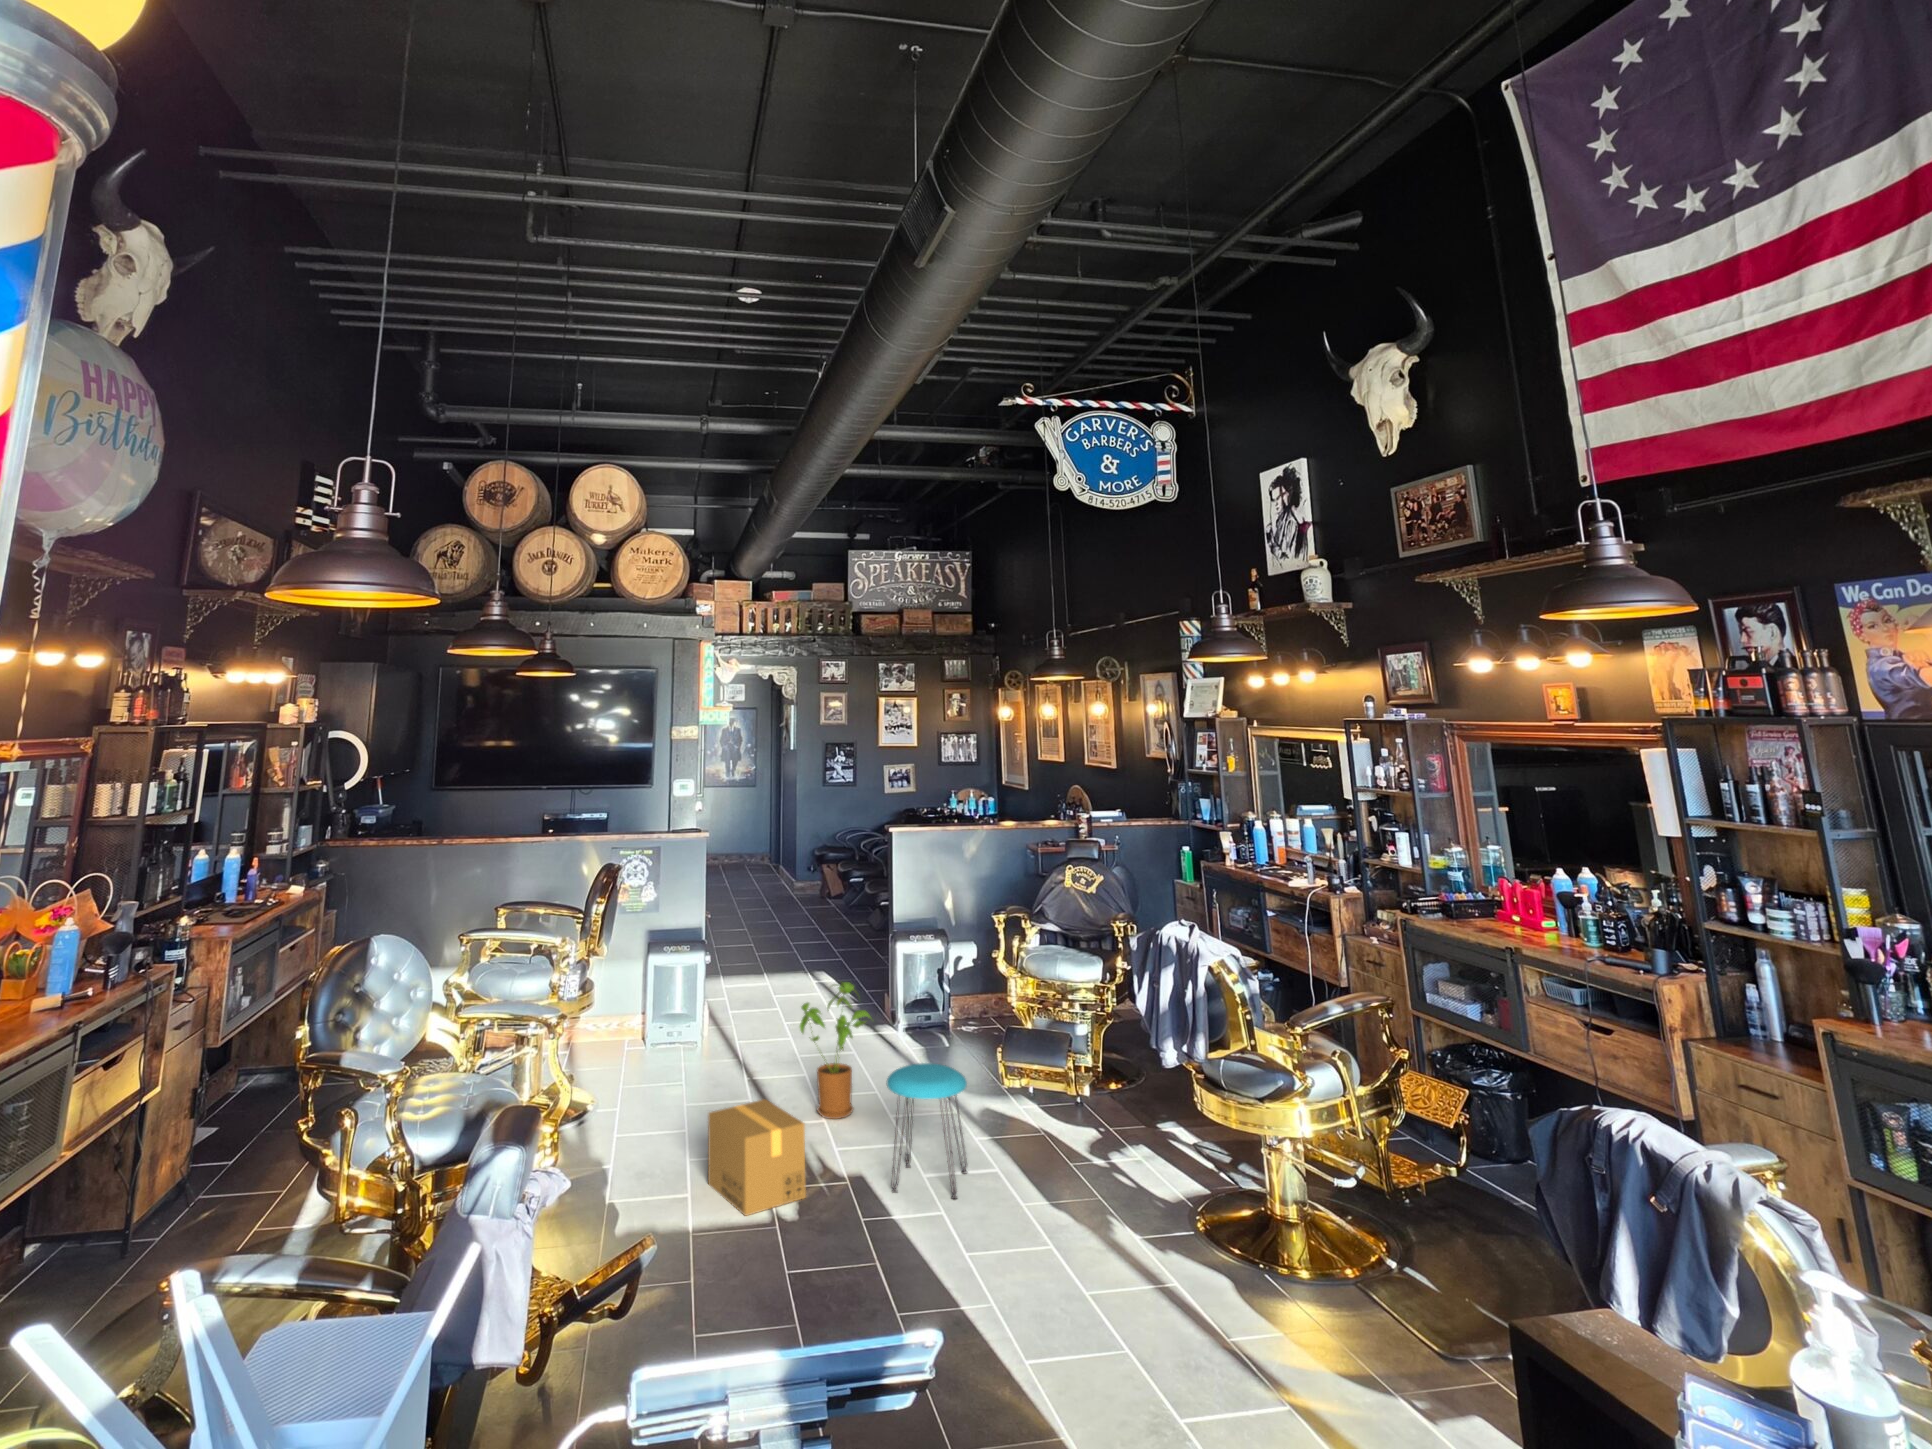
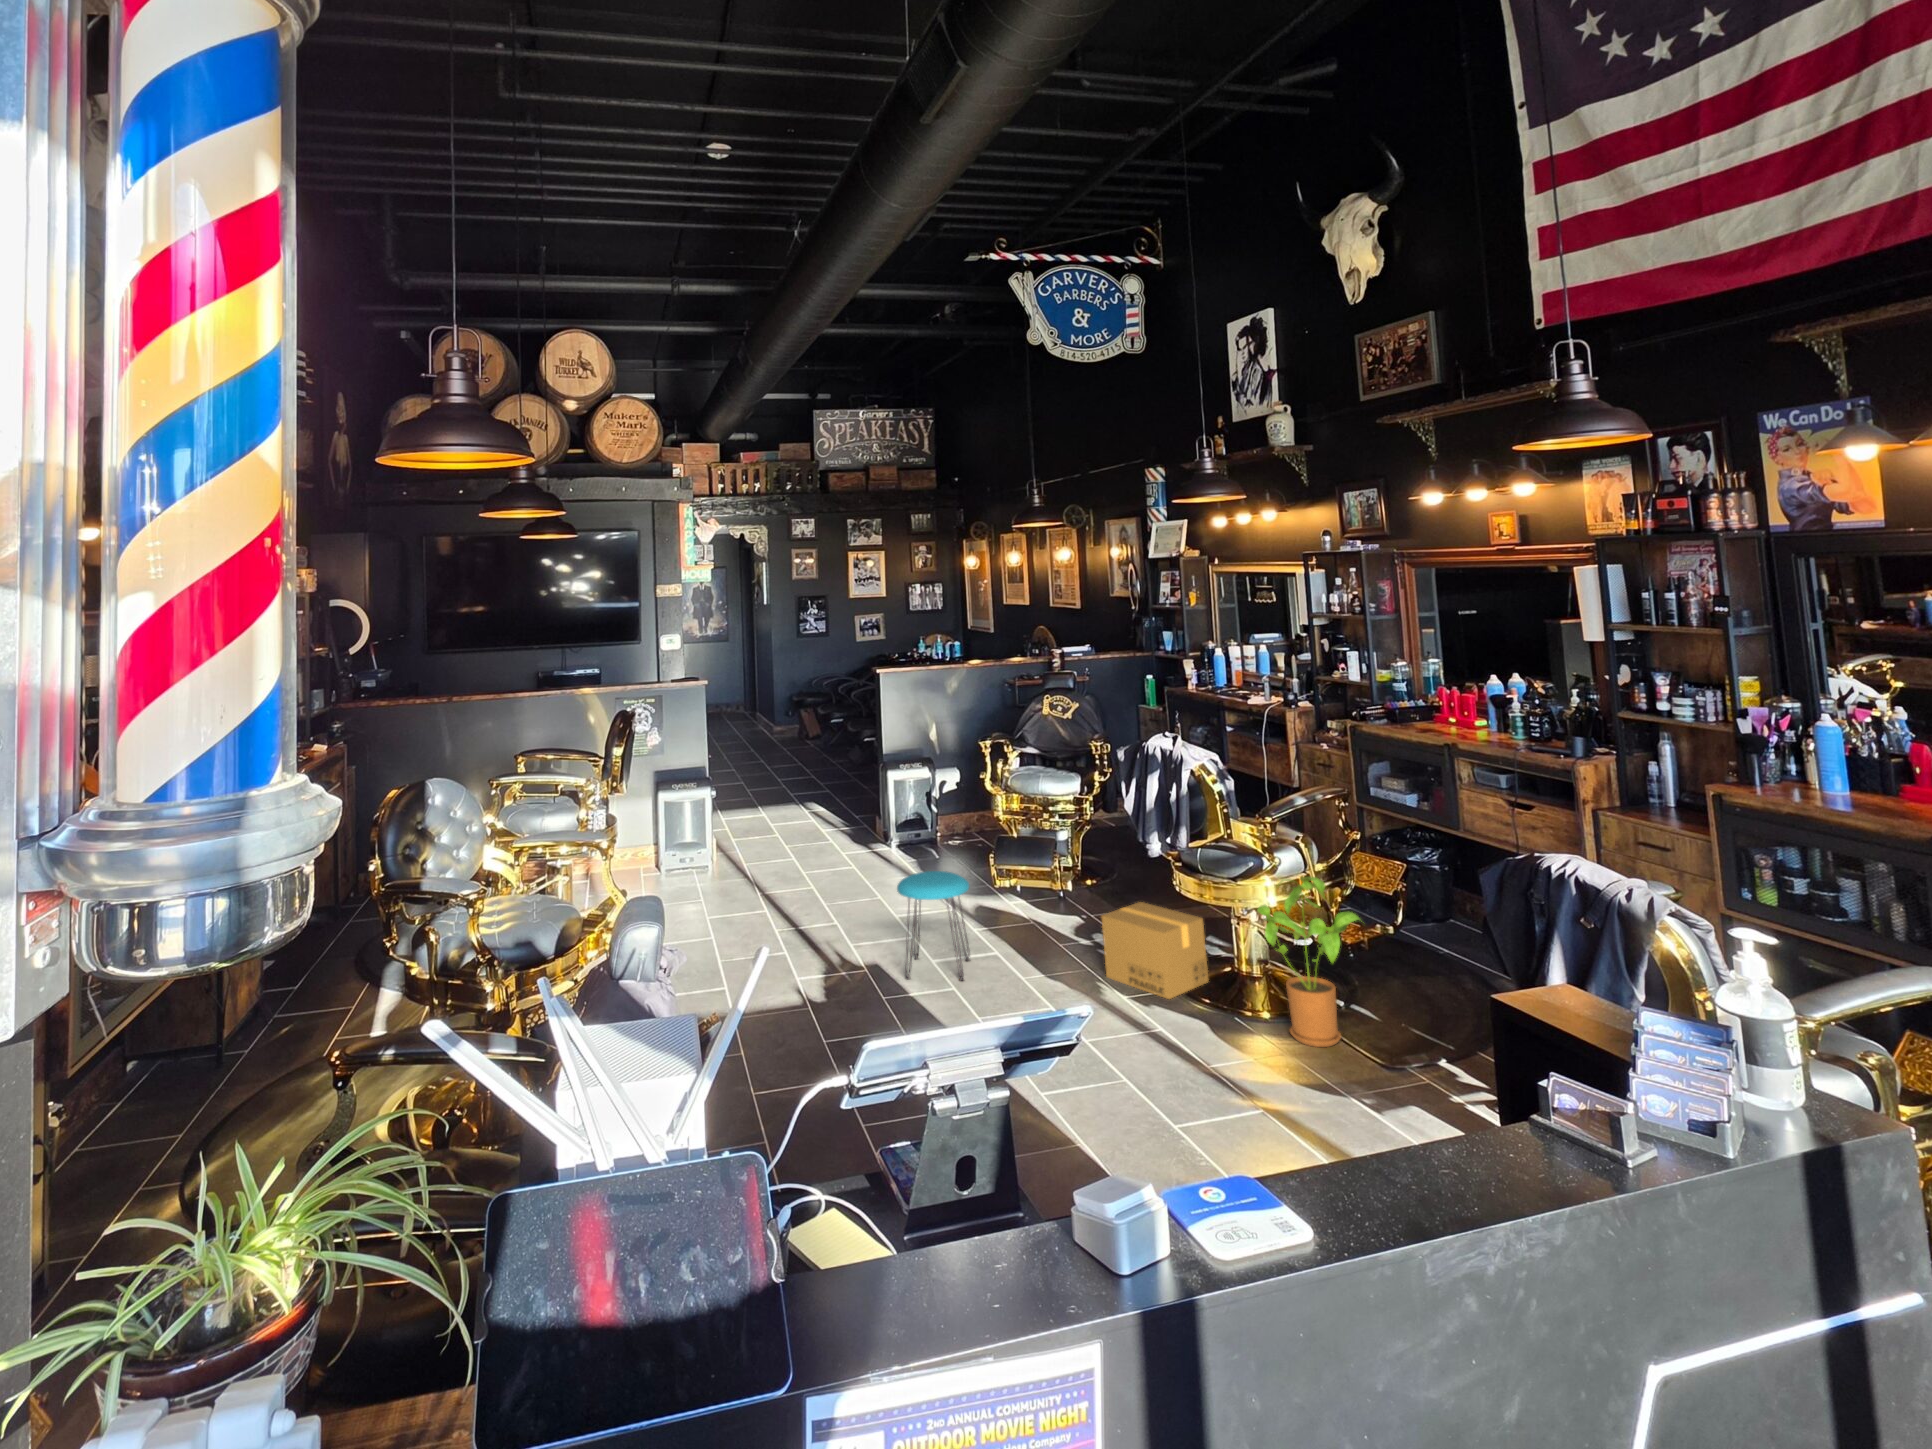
house plant: present [800,982,871,1119] -> present [1258,877,1362,1047]
cardboard box: present [708,1099,806,1216] -> present [1102,902,1208,999]

